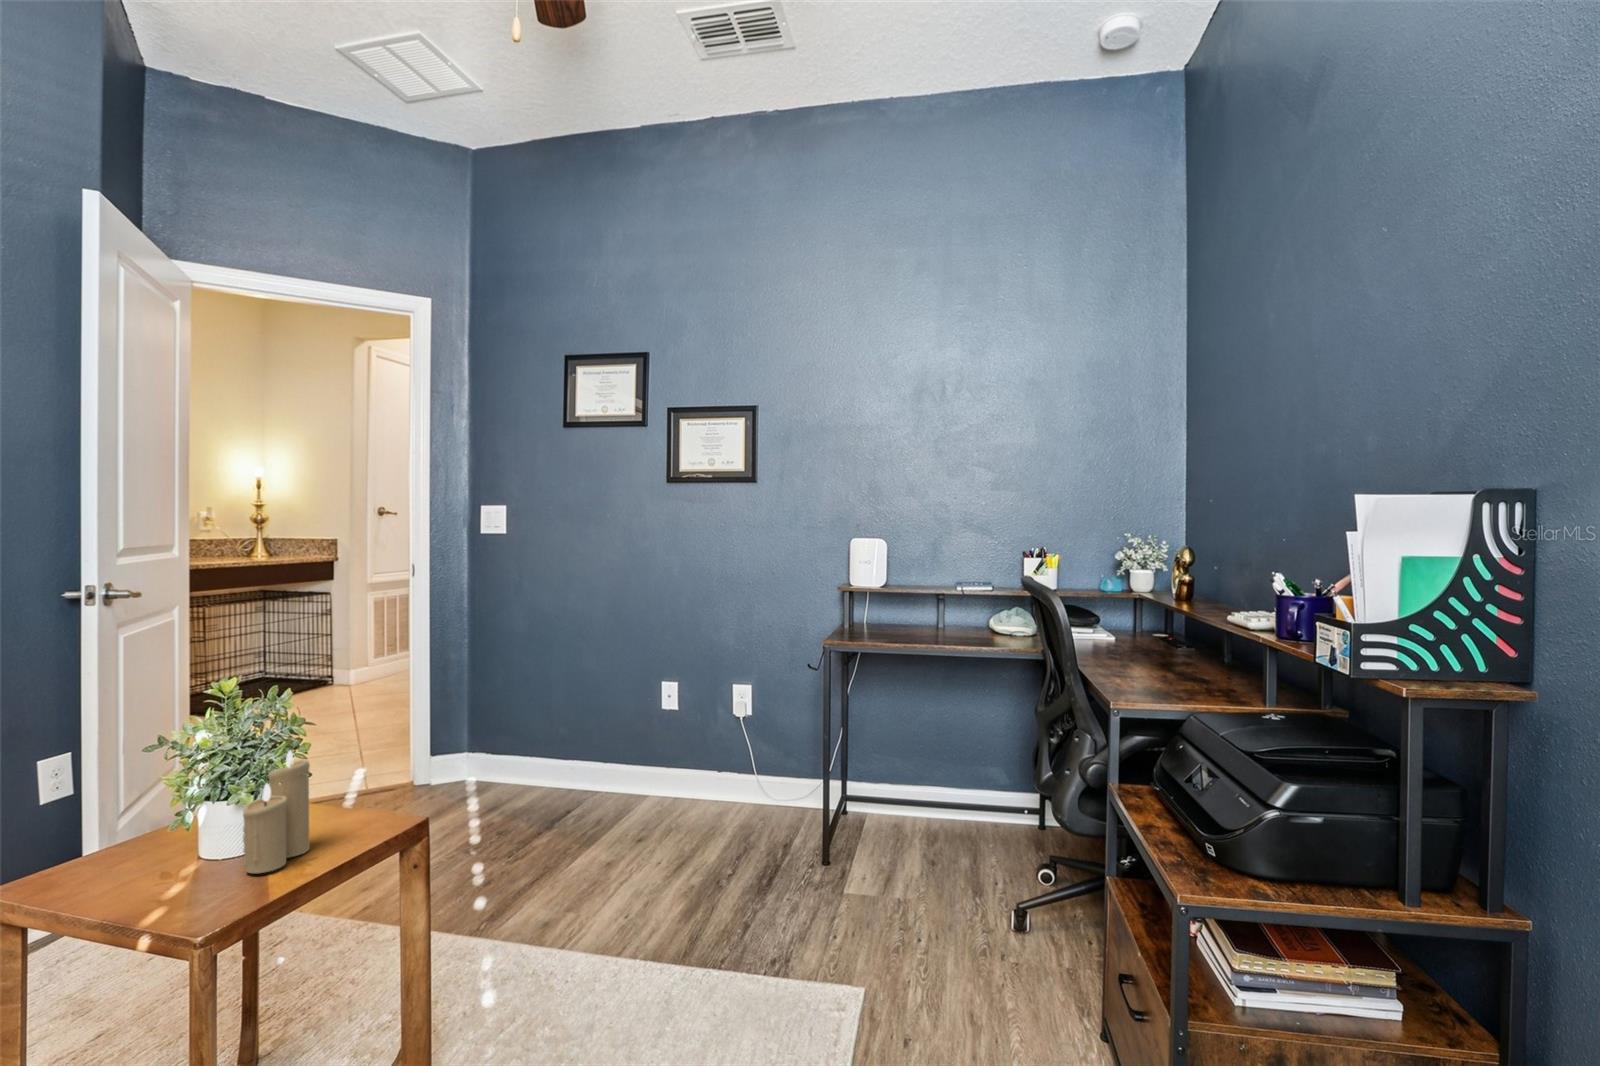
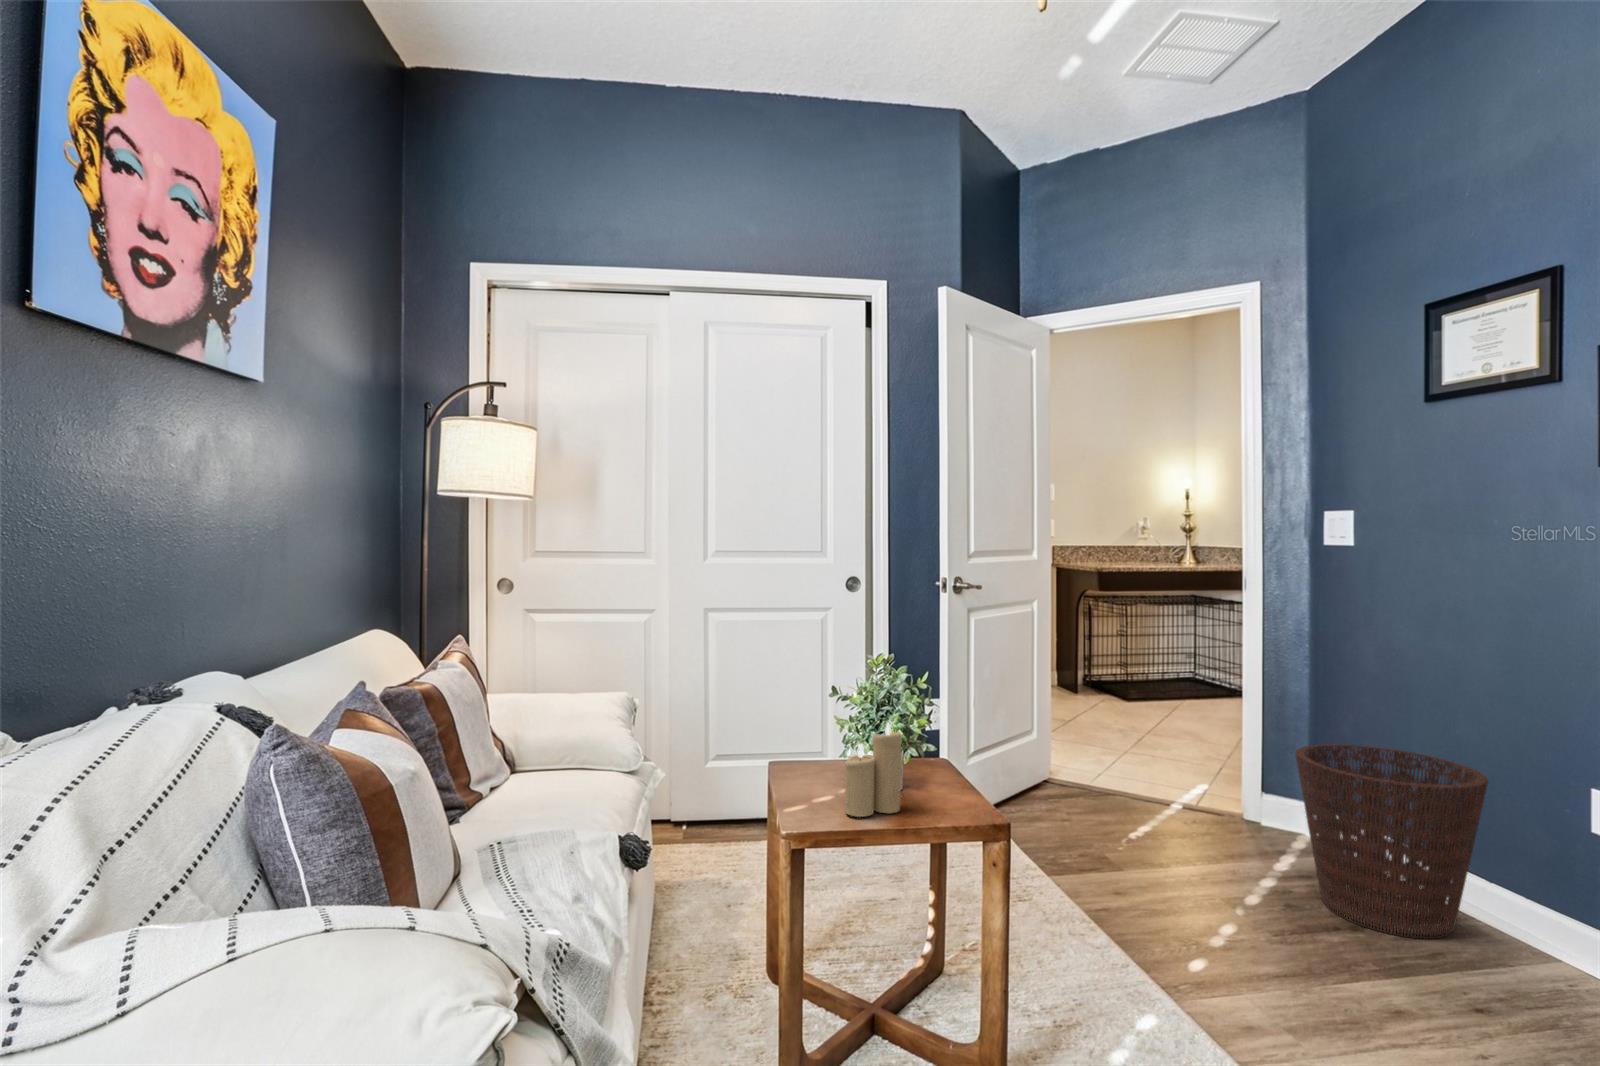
basket: none [495,689,617,826] -> present [1295,744,1488,939]

